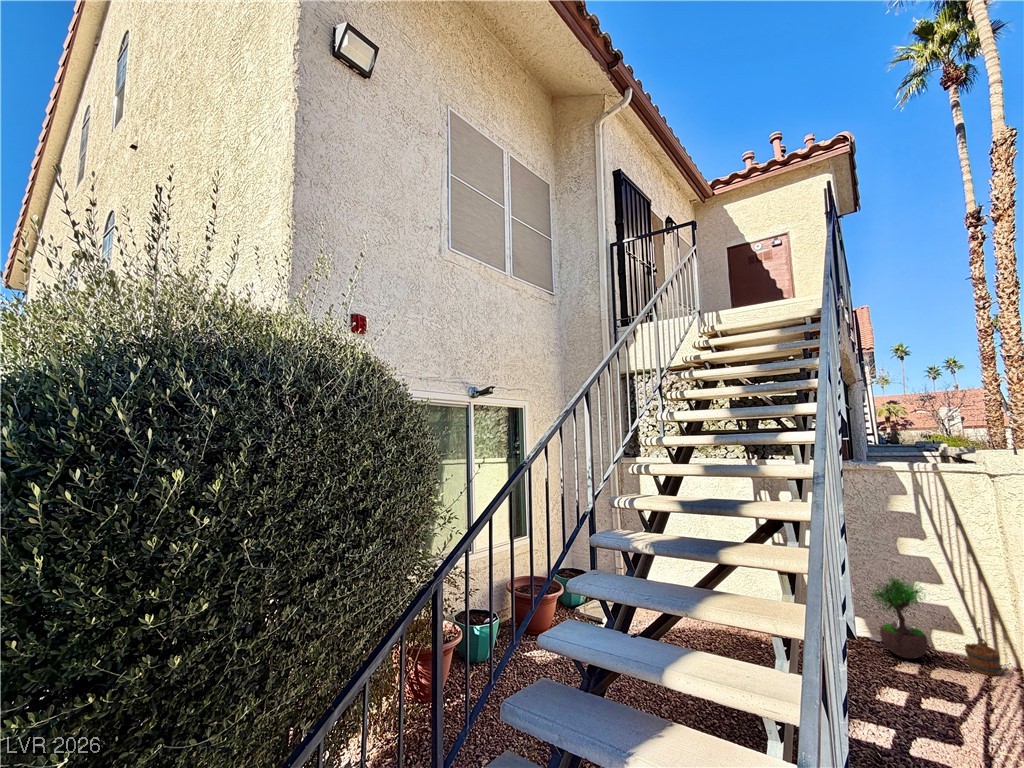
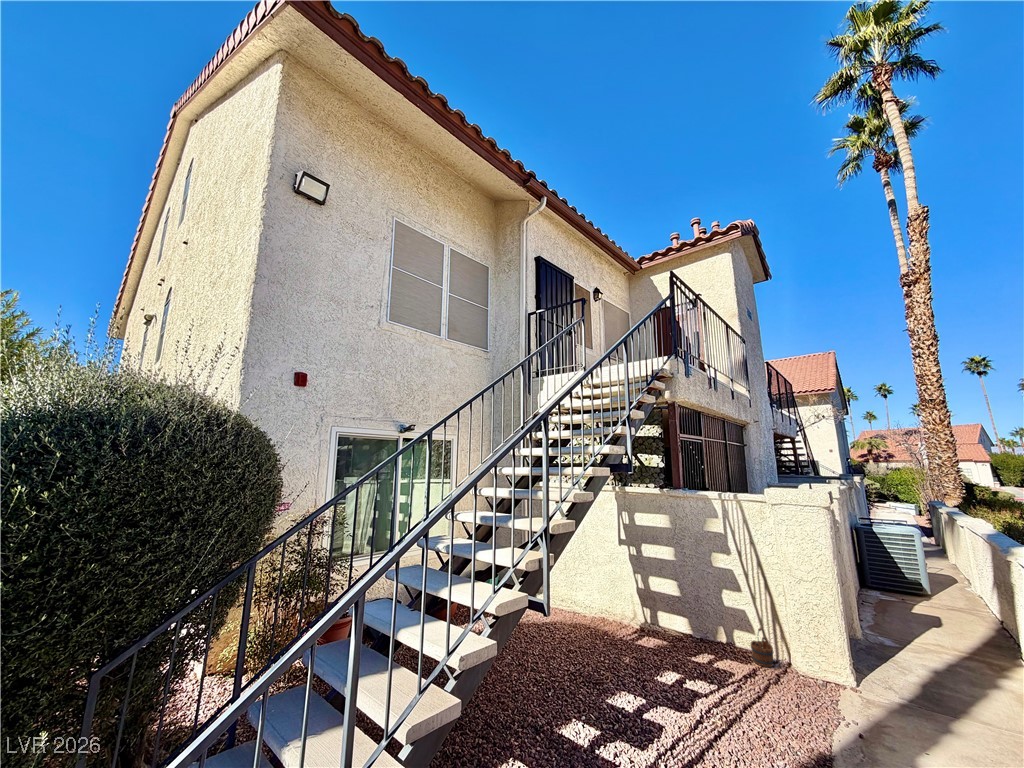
potted tree: present [868,575,928,659] -> none [682,577,726,650]

